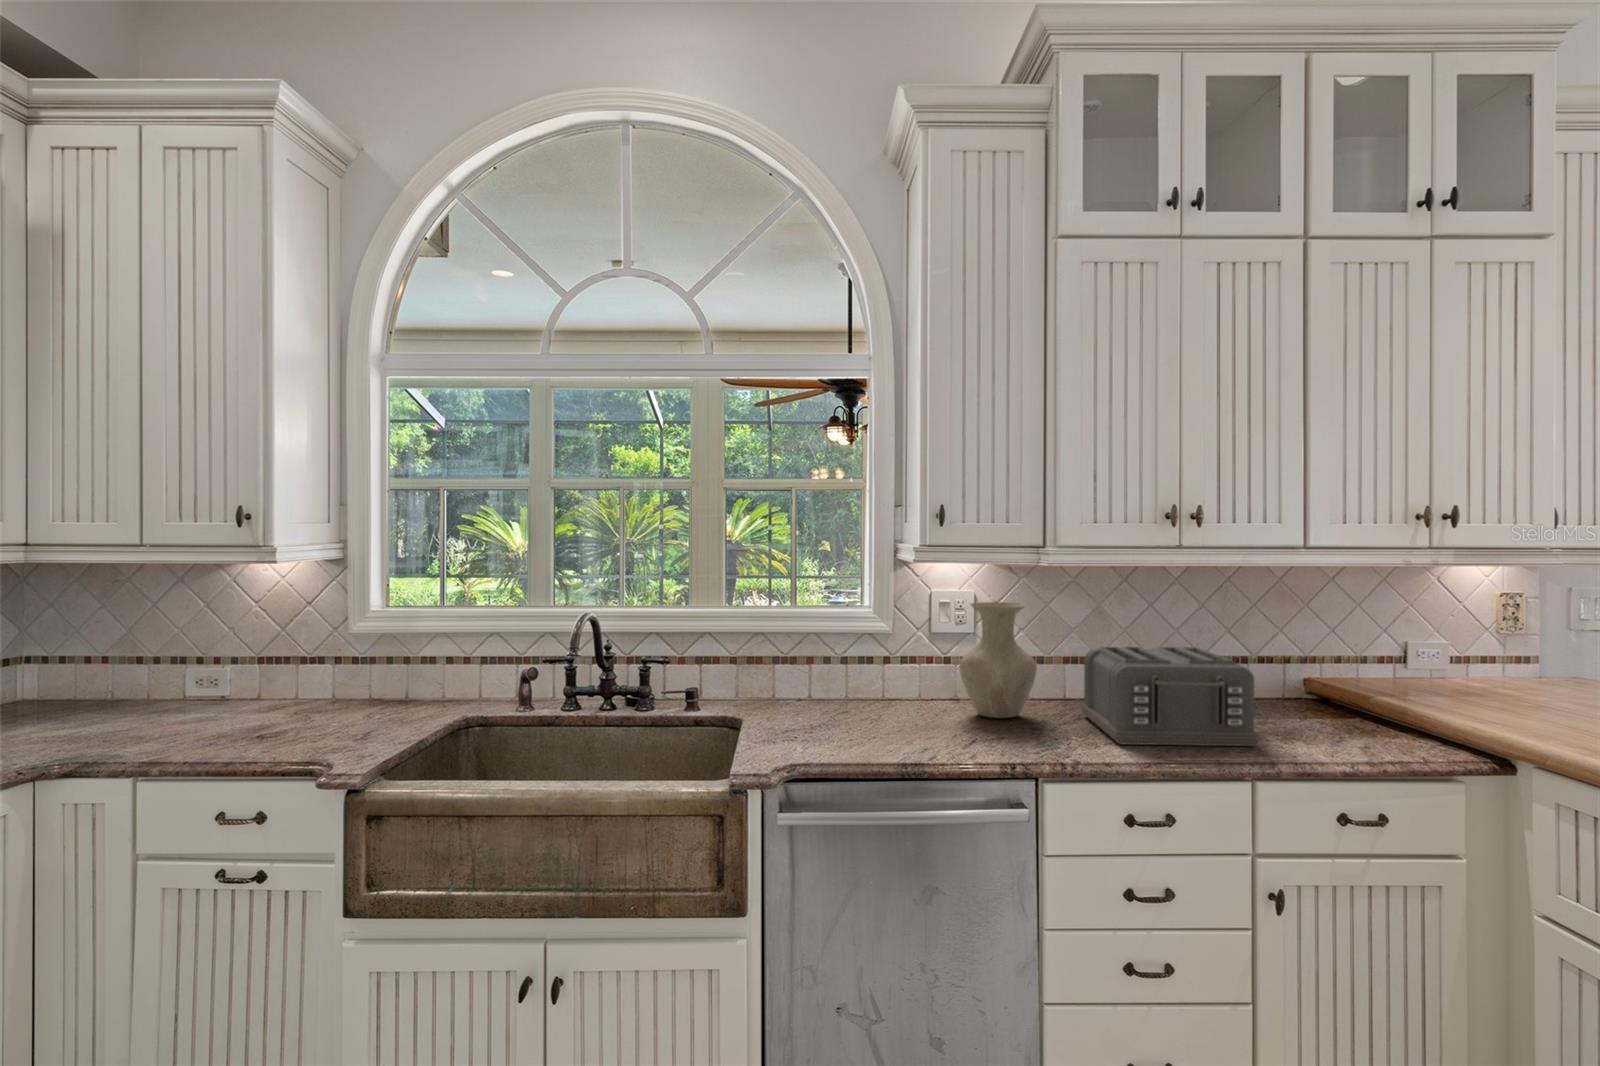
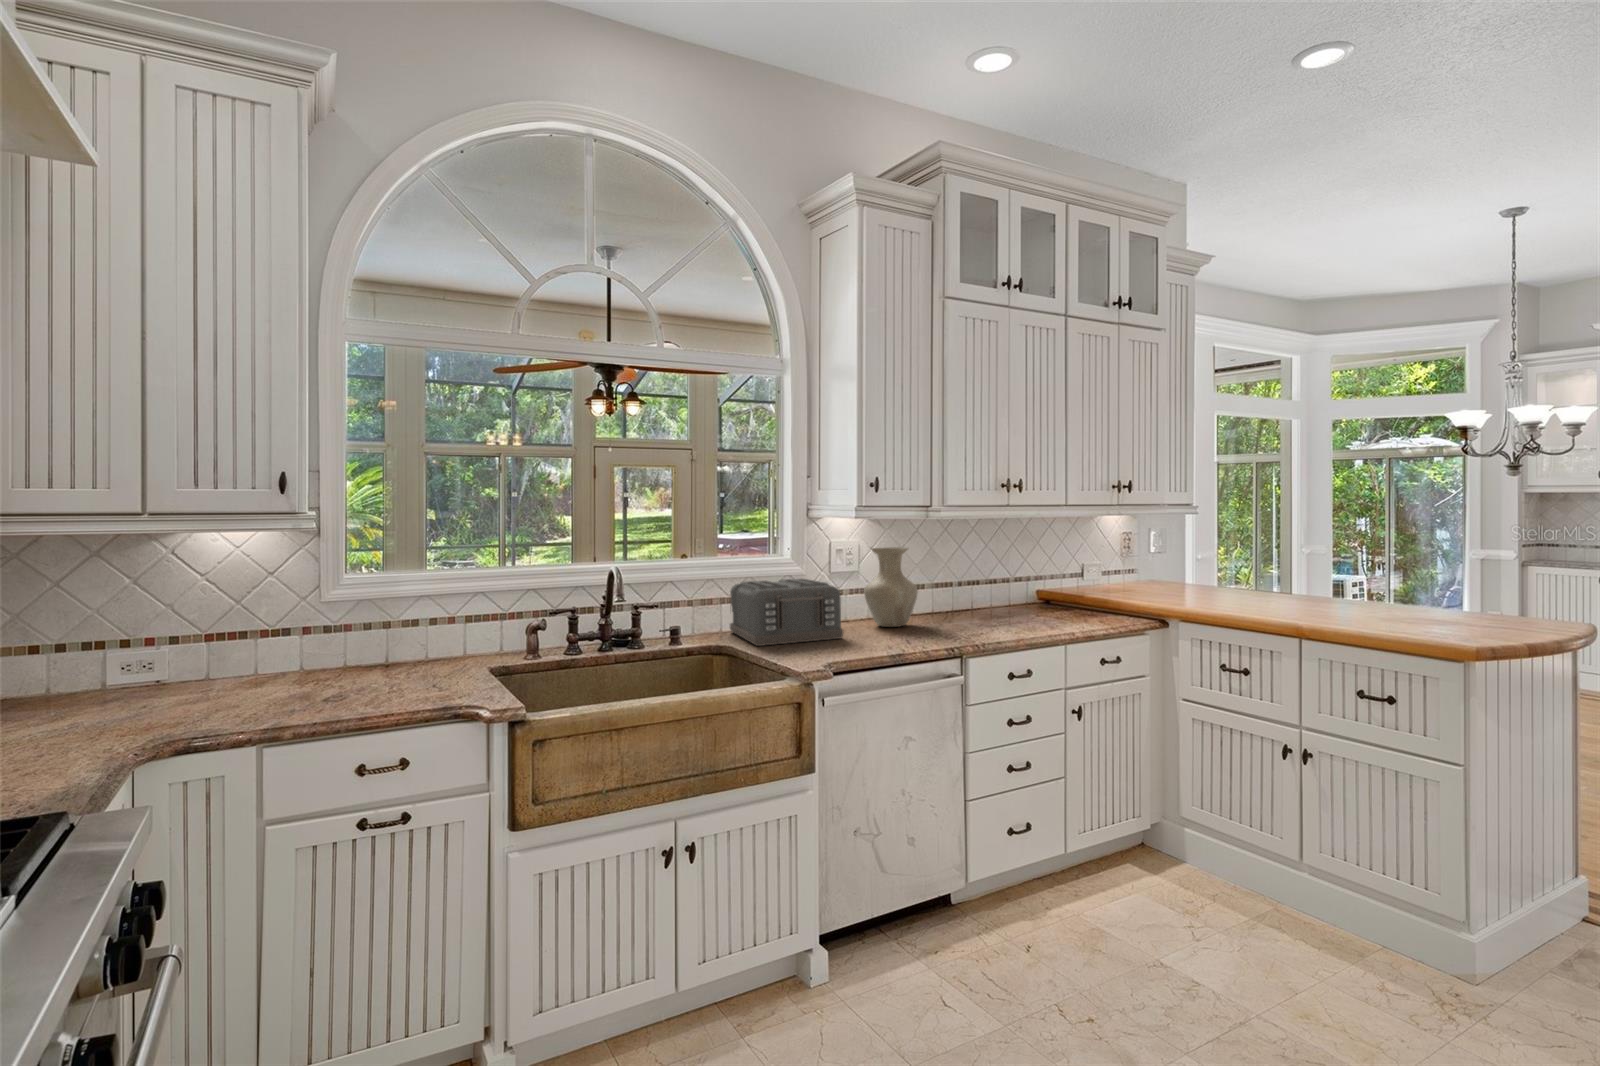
toaster: present [1082,647,1257,746] -> present [730,579,844,646]

